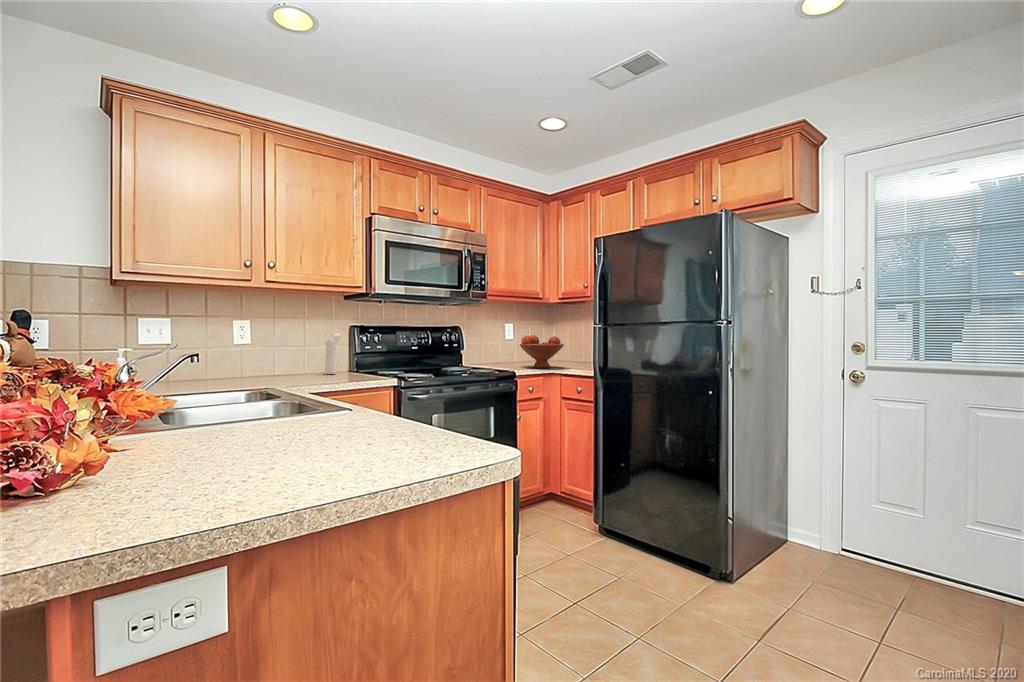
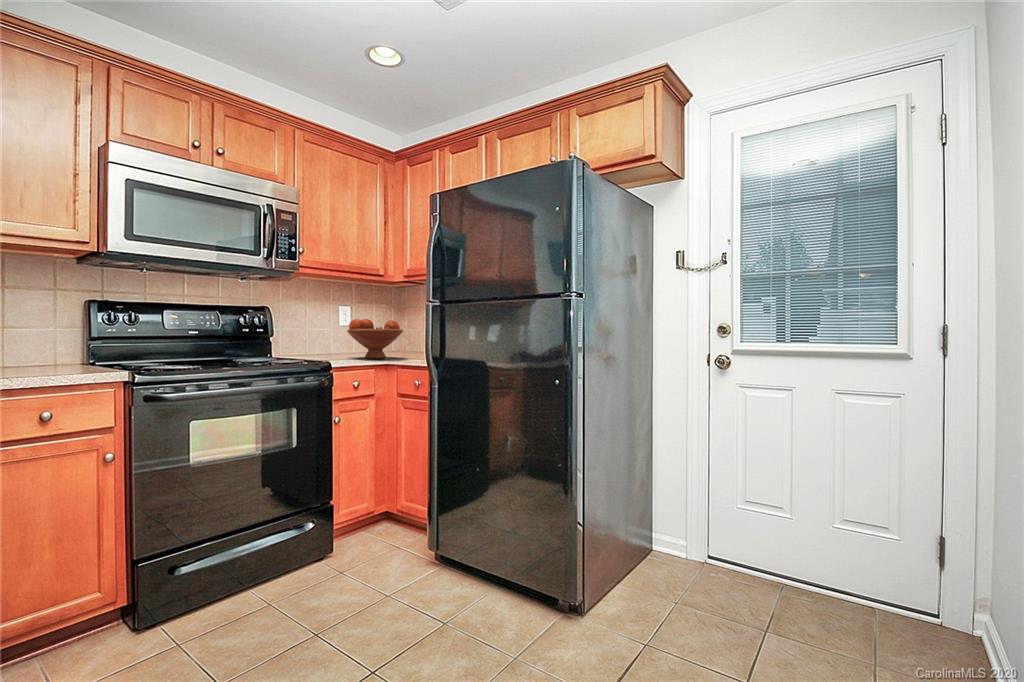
pepper mill: present [325,333,341,374] -> none [26,310,63,368]

